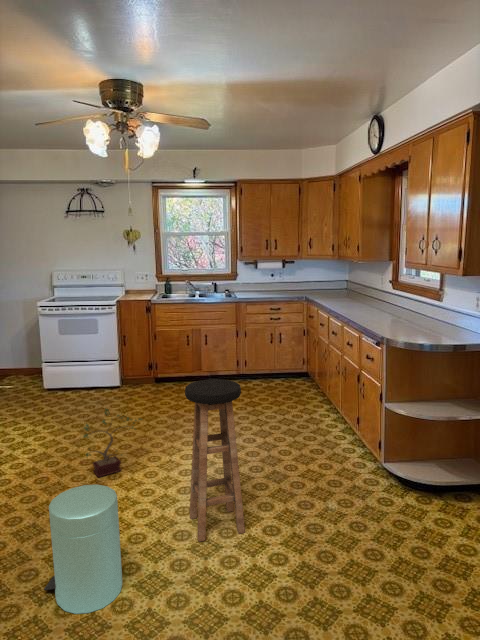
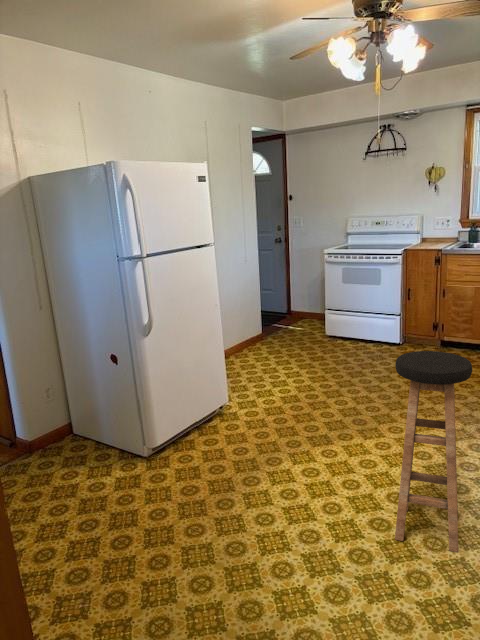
potted plant: present [84,409,142,477] -> none [315,363,383,434]
trash can: present [44,485,122,614] -> none [226,437,296,564]

